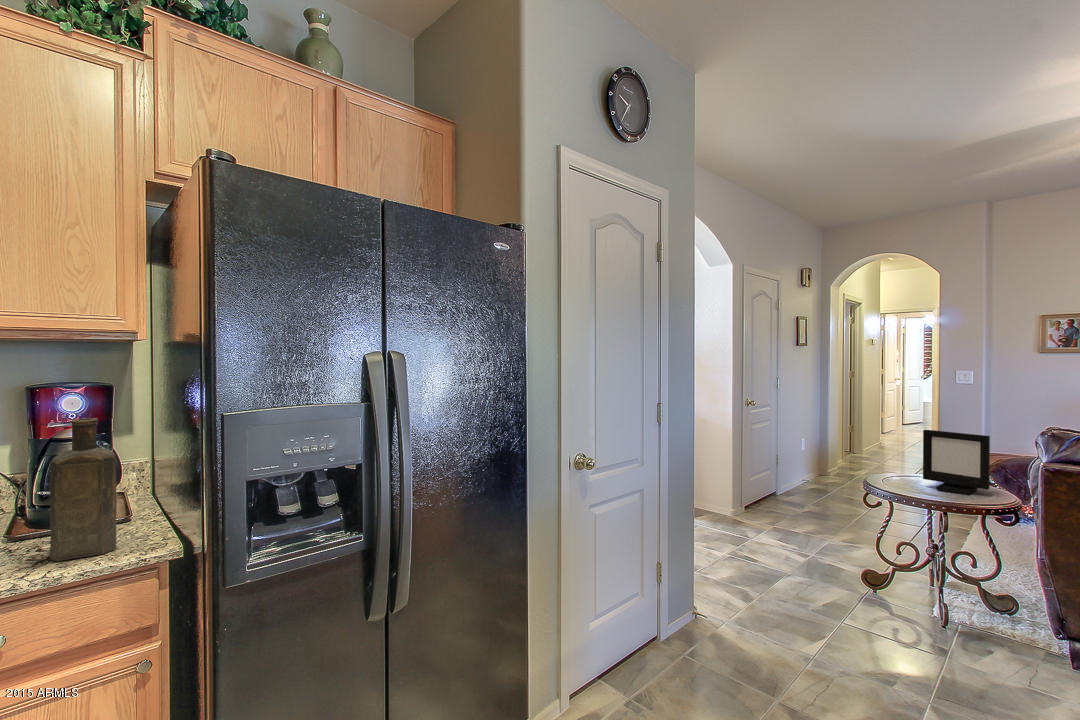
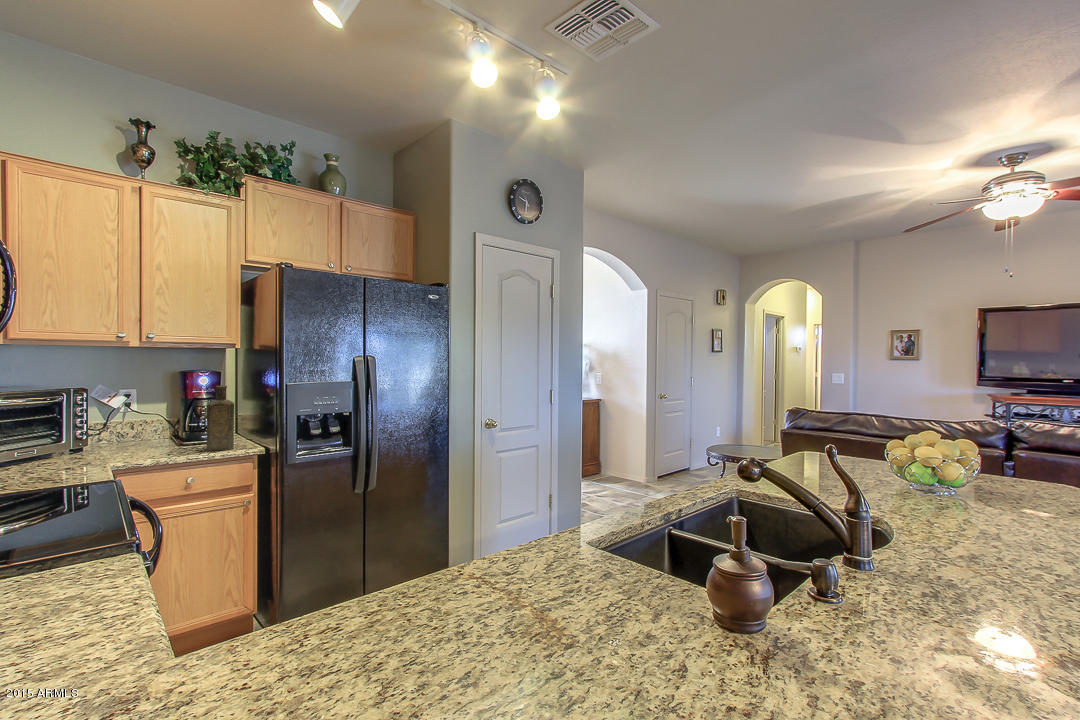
picture frame: present [923,430,990,496] -> none [739,412,774,455]

